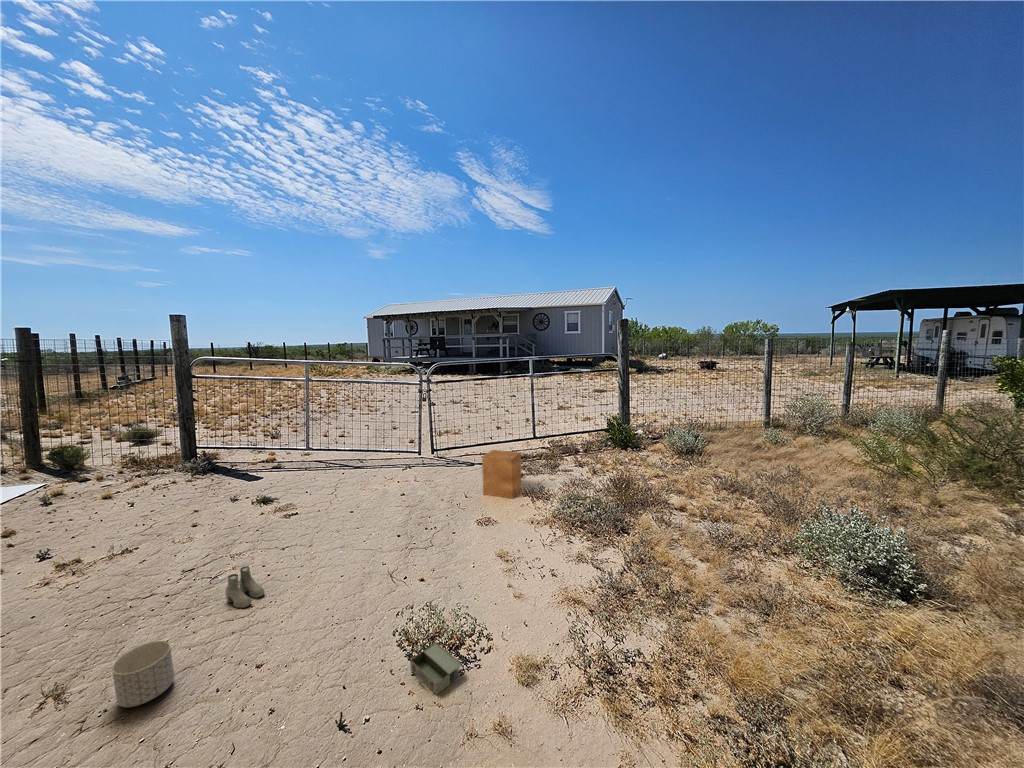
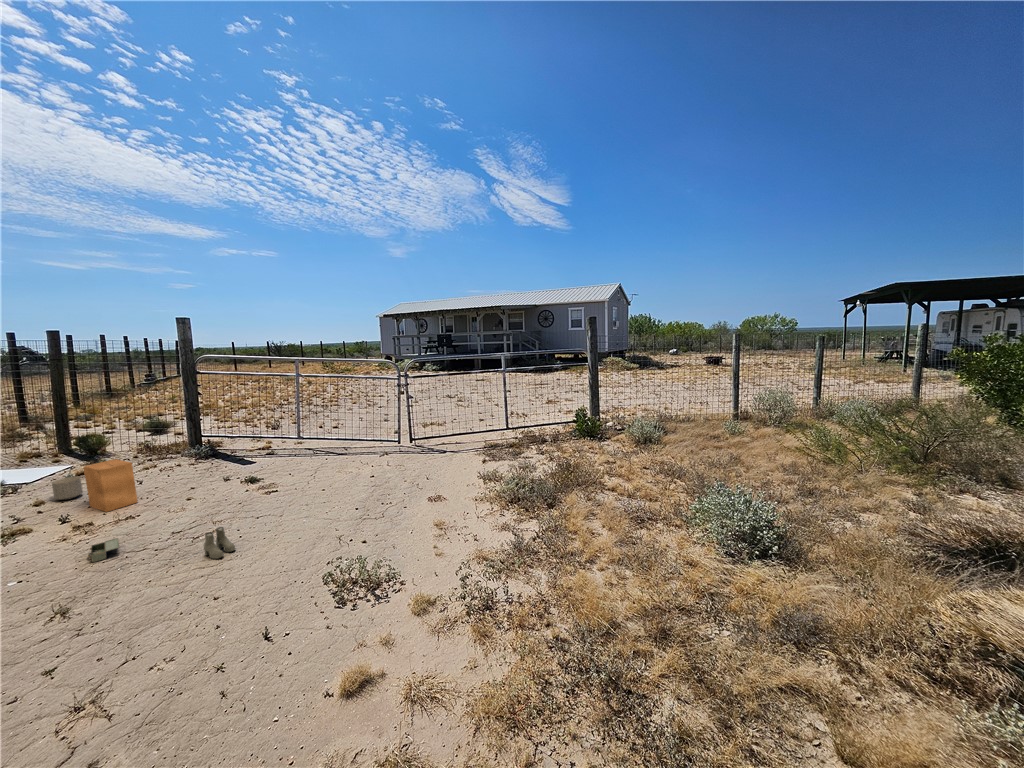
cardboard box: present [482,450,521,498] -> present [84,459,138,512]
planter: present [112,641,174,707] -> present [52,477,83,500]
toolbox: present [410,643,462,695] -> present [88,538,119,562]

